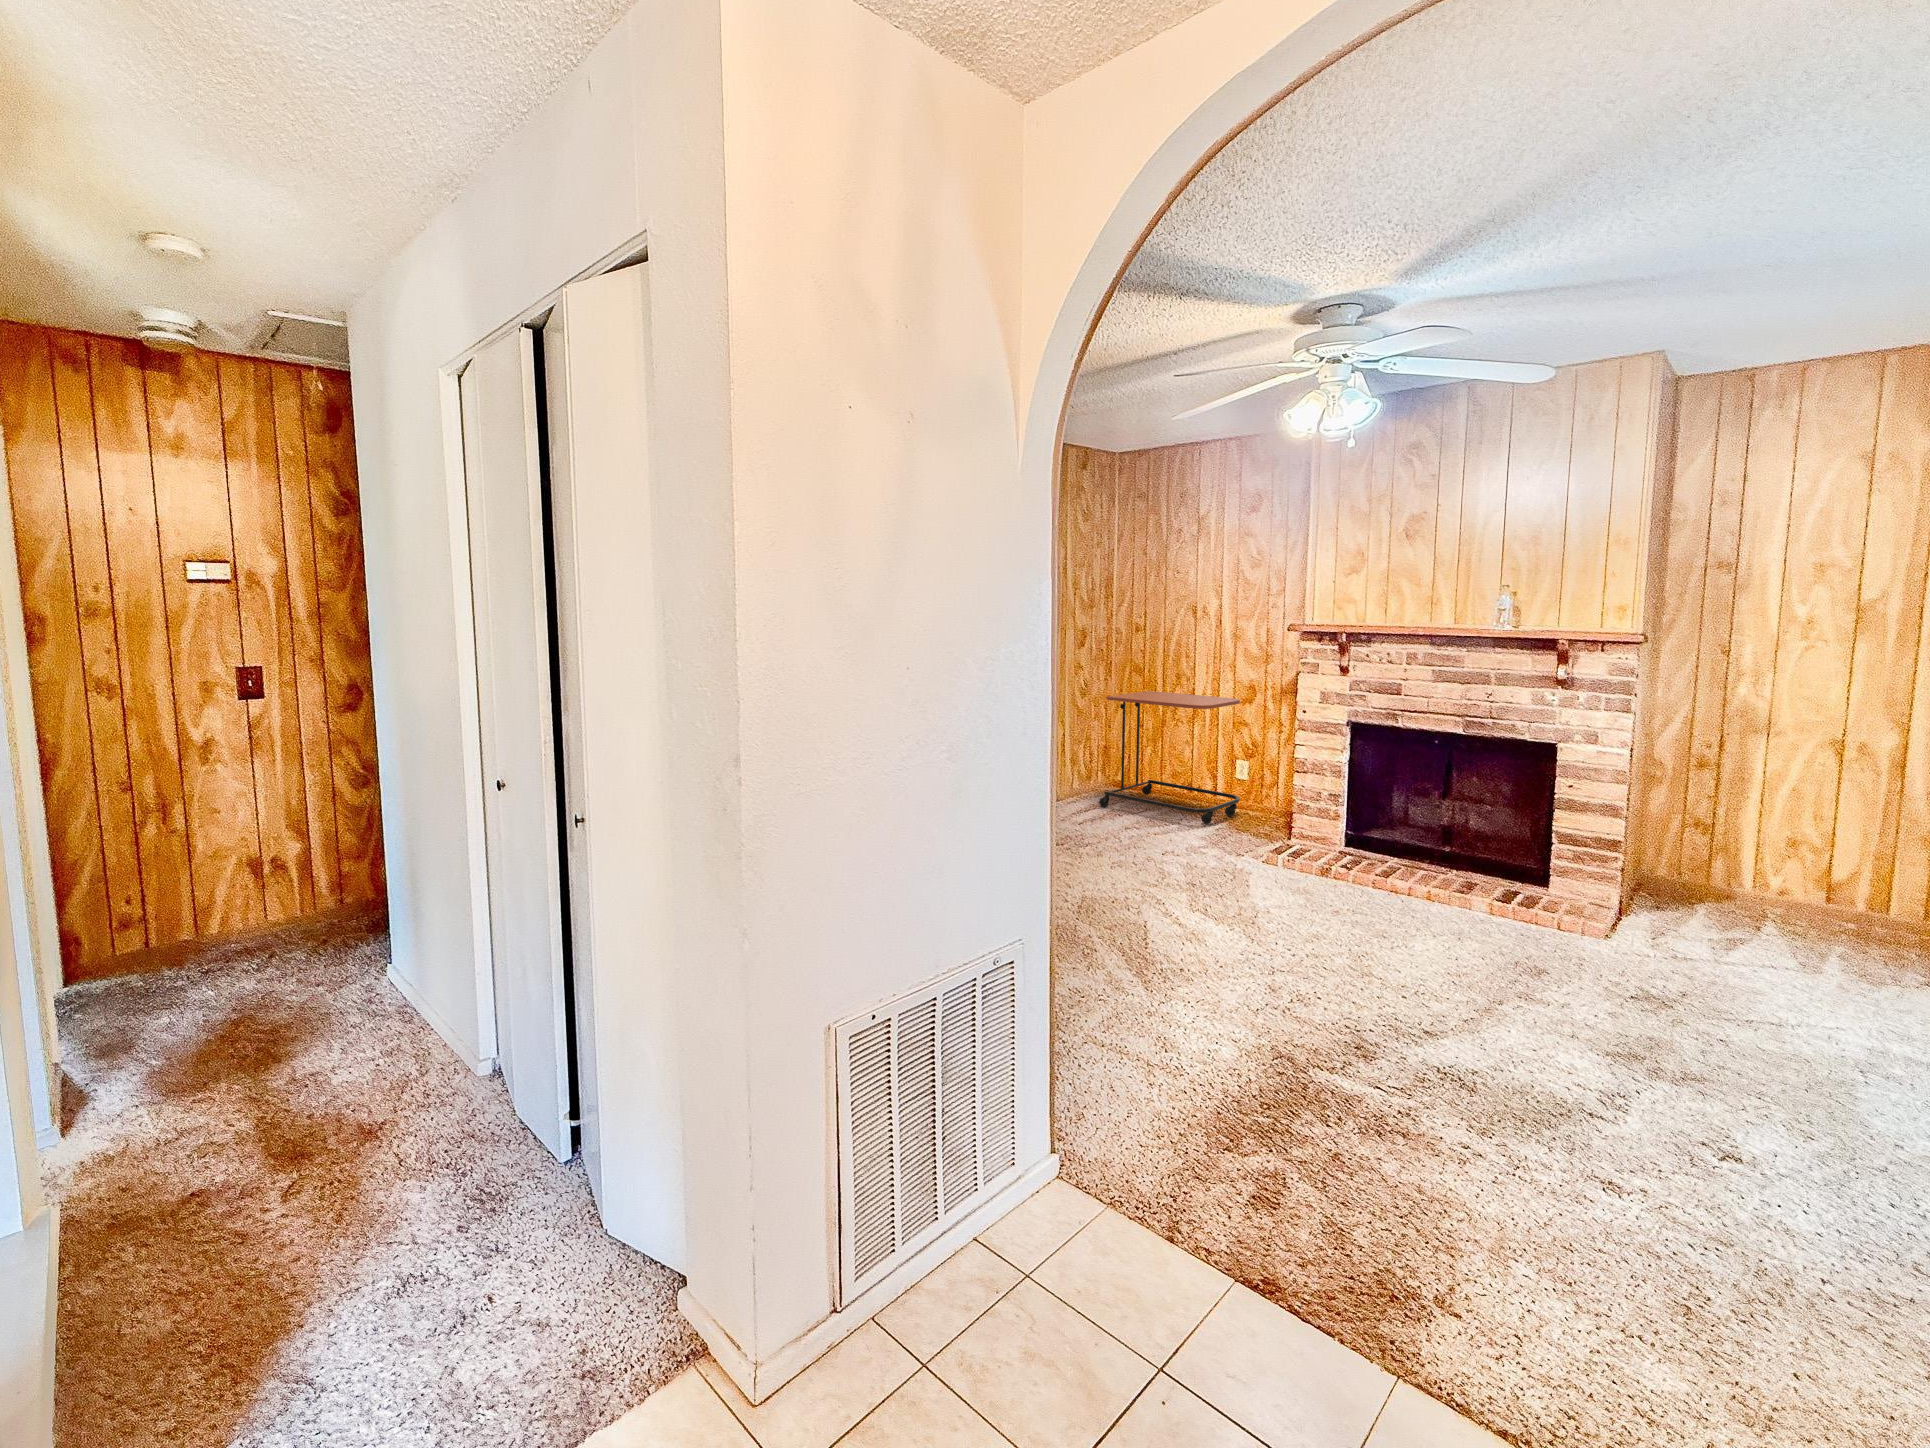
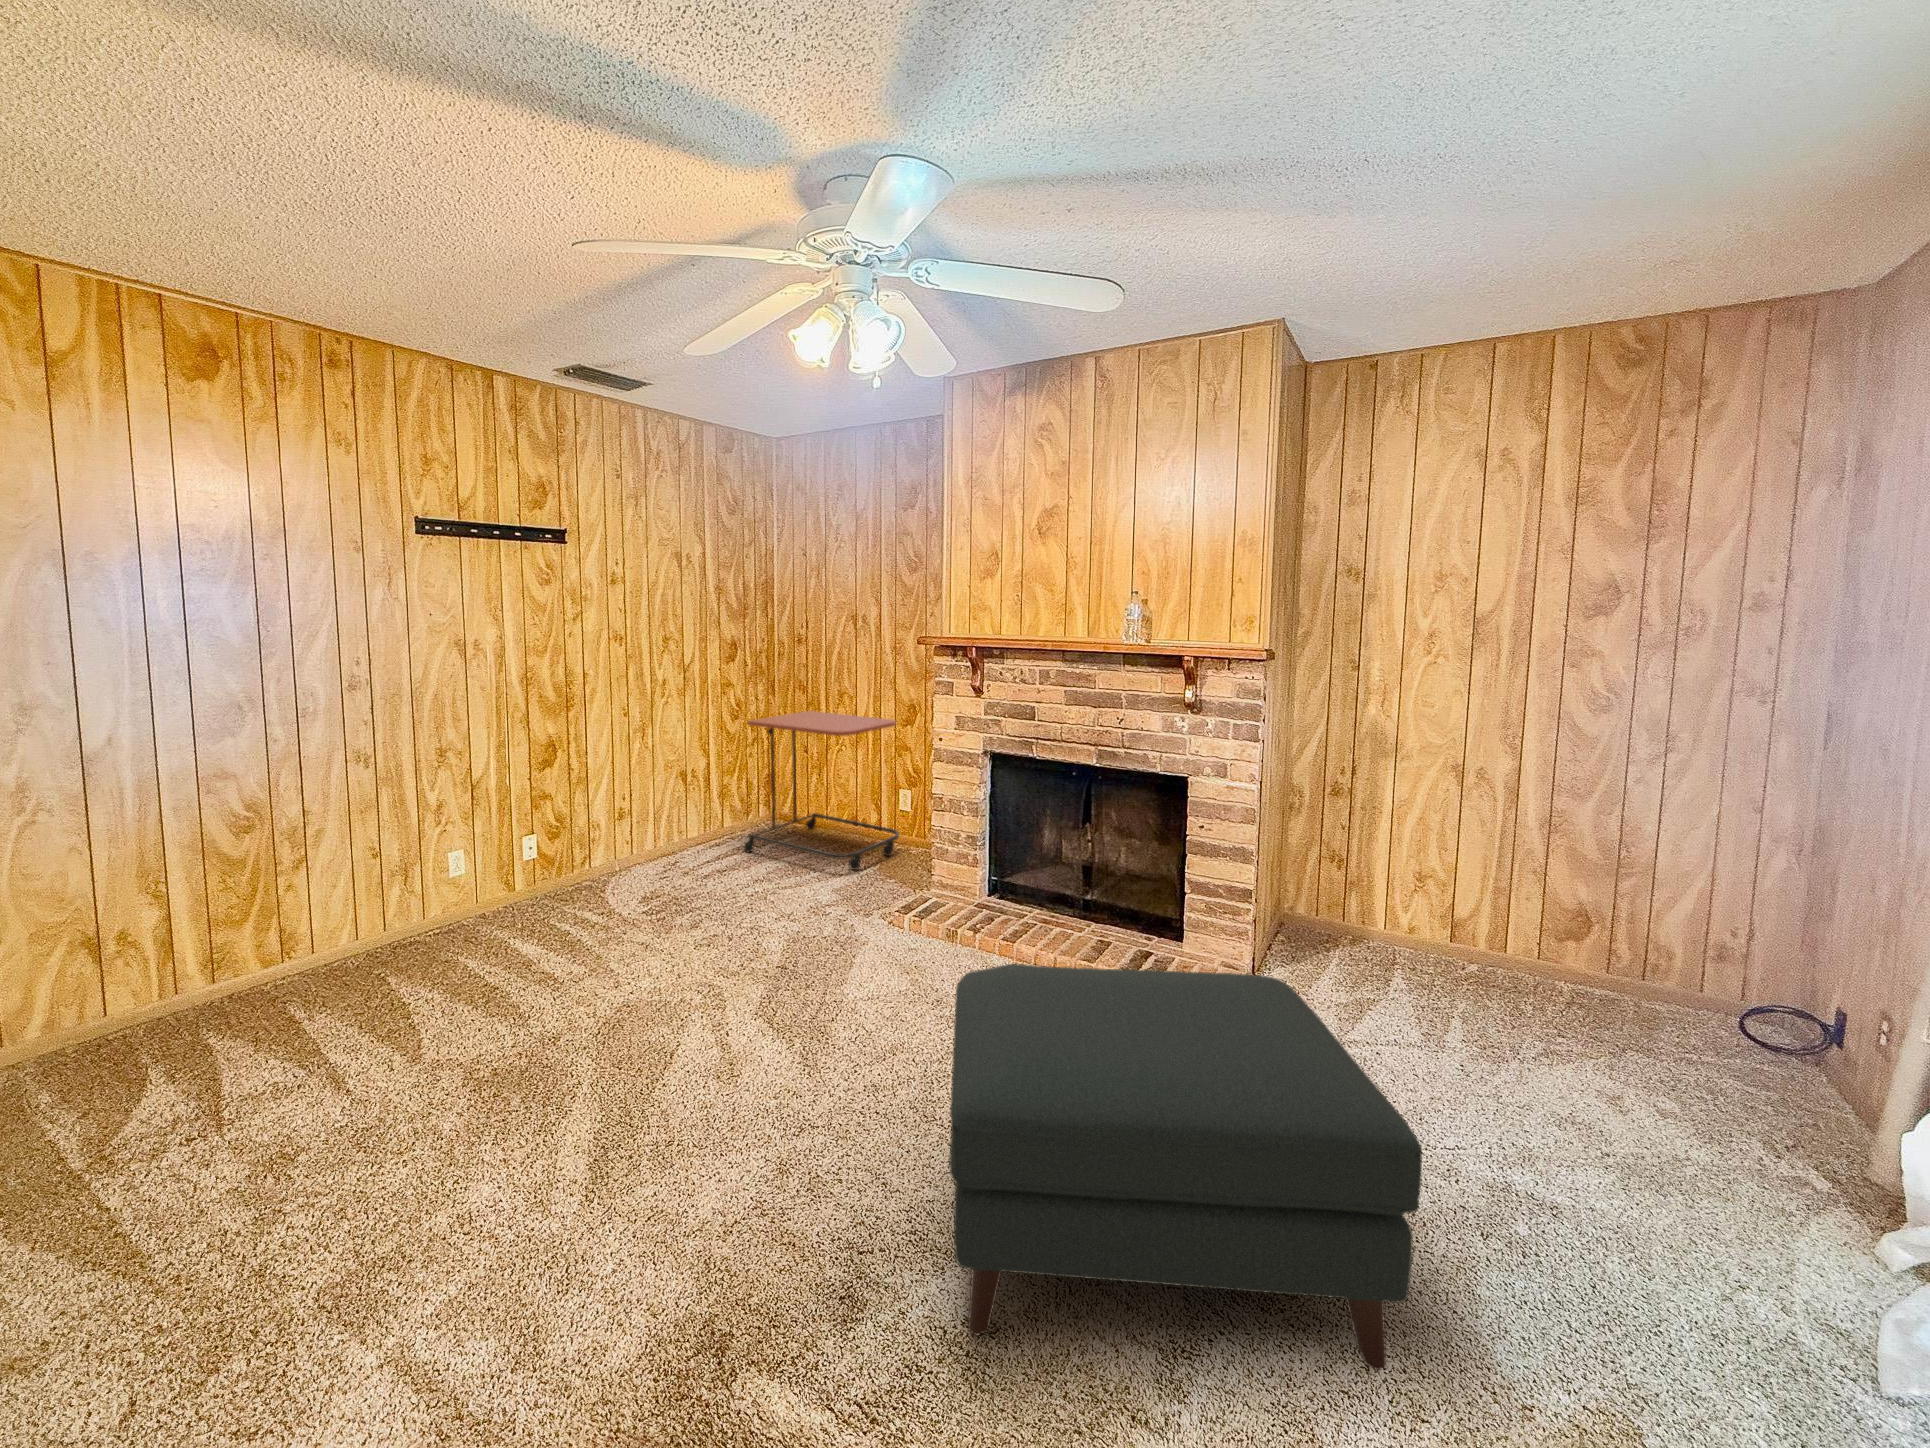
ottoman: none [1395,856,1806,1109] -> present [949,964,1422,1370]

